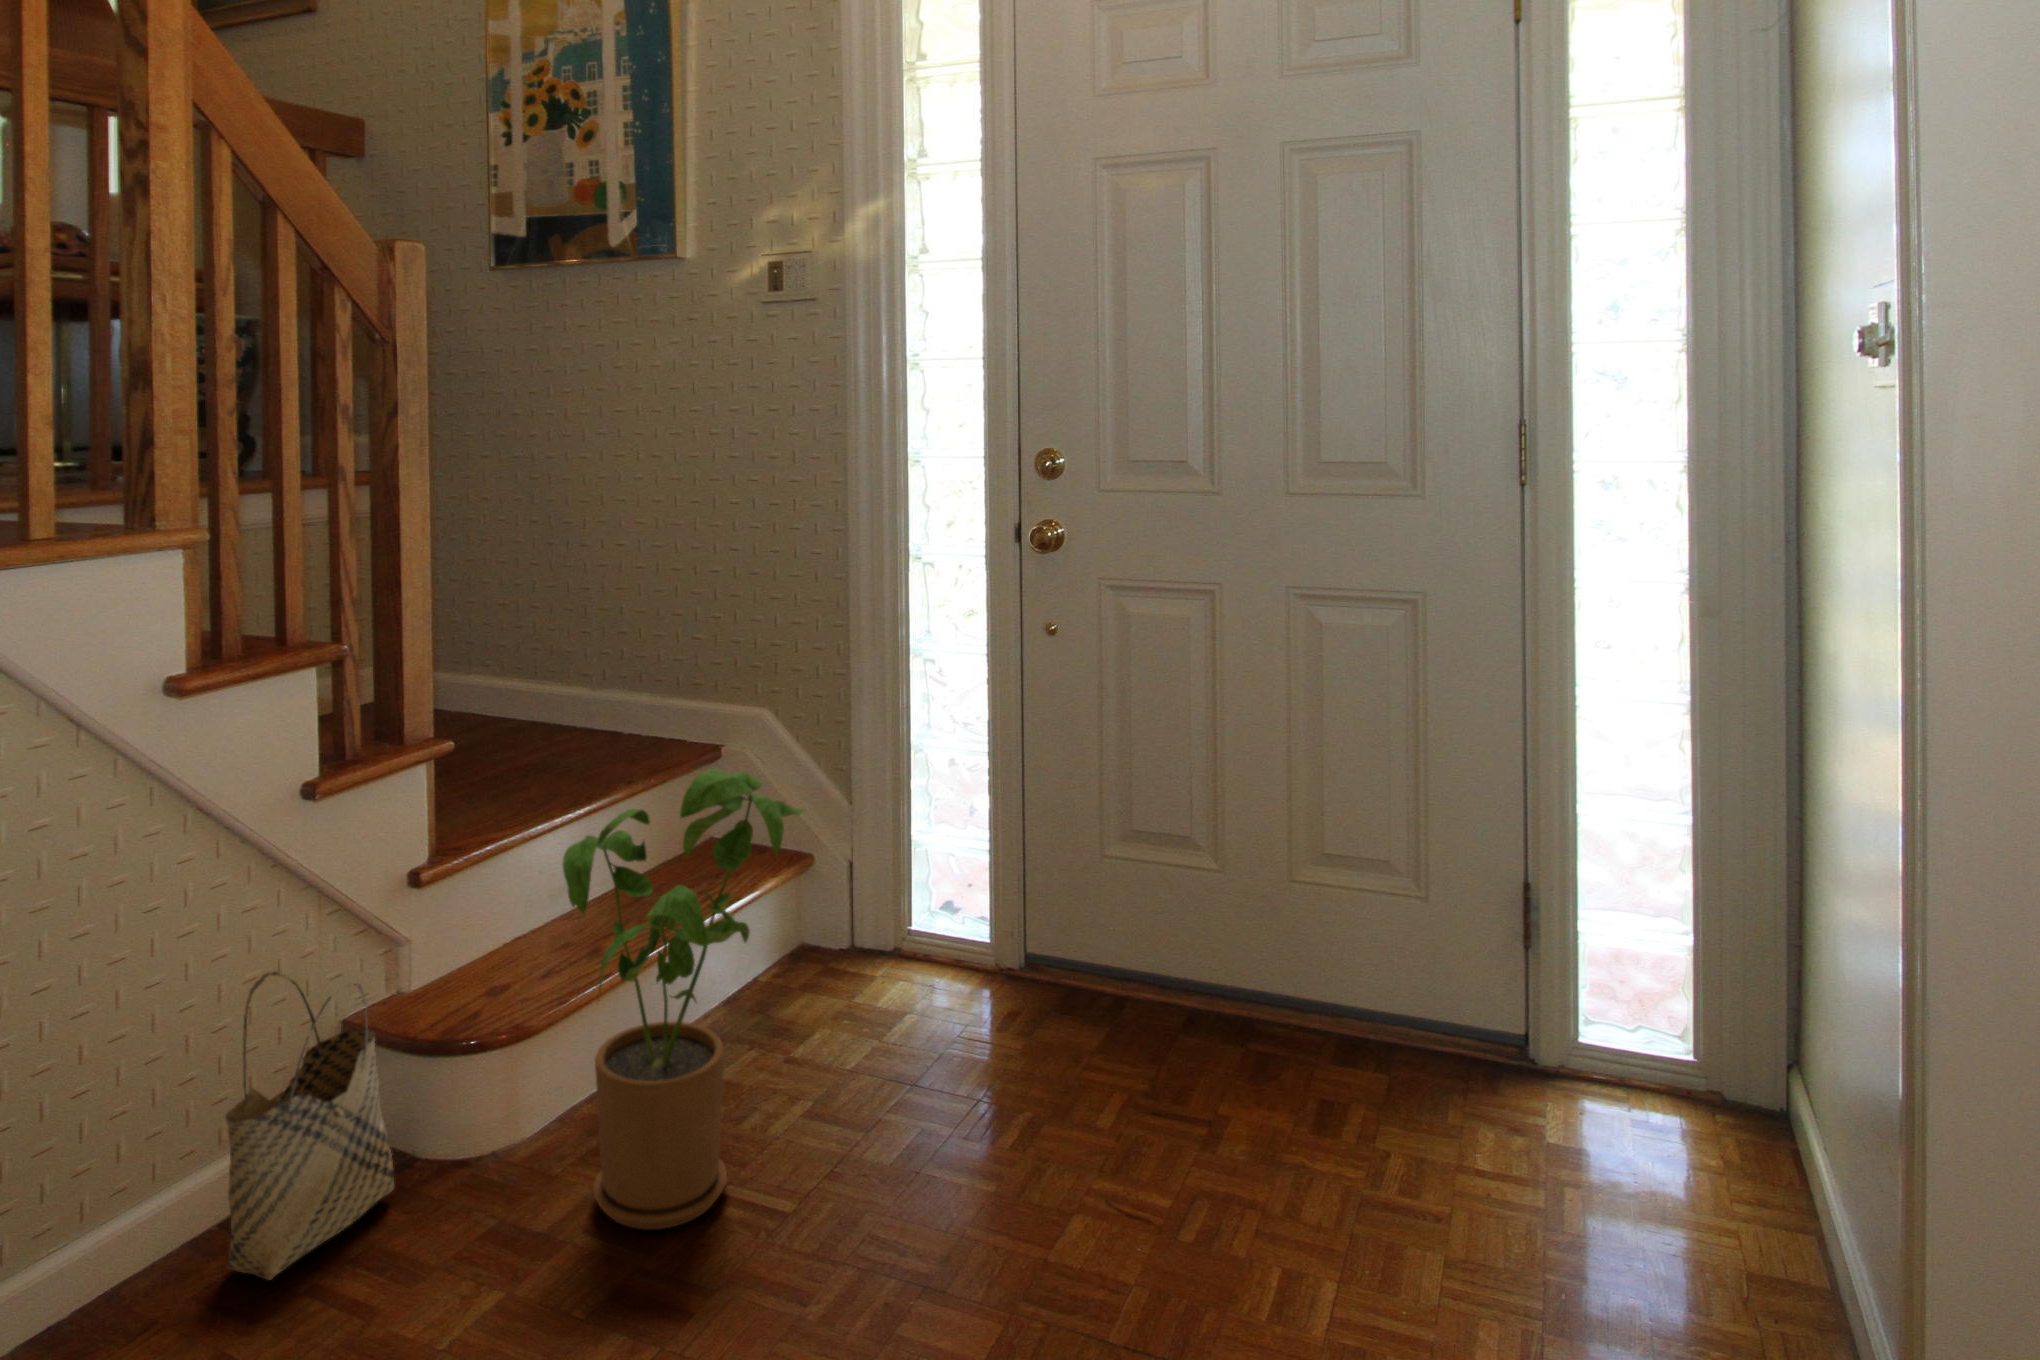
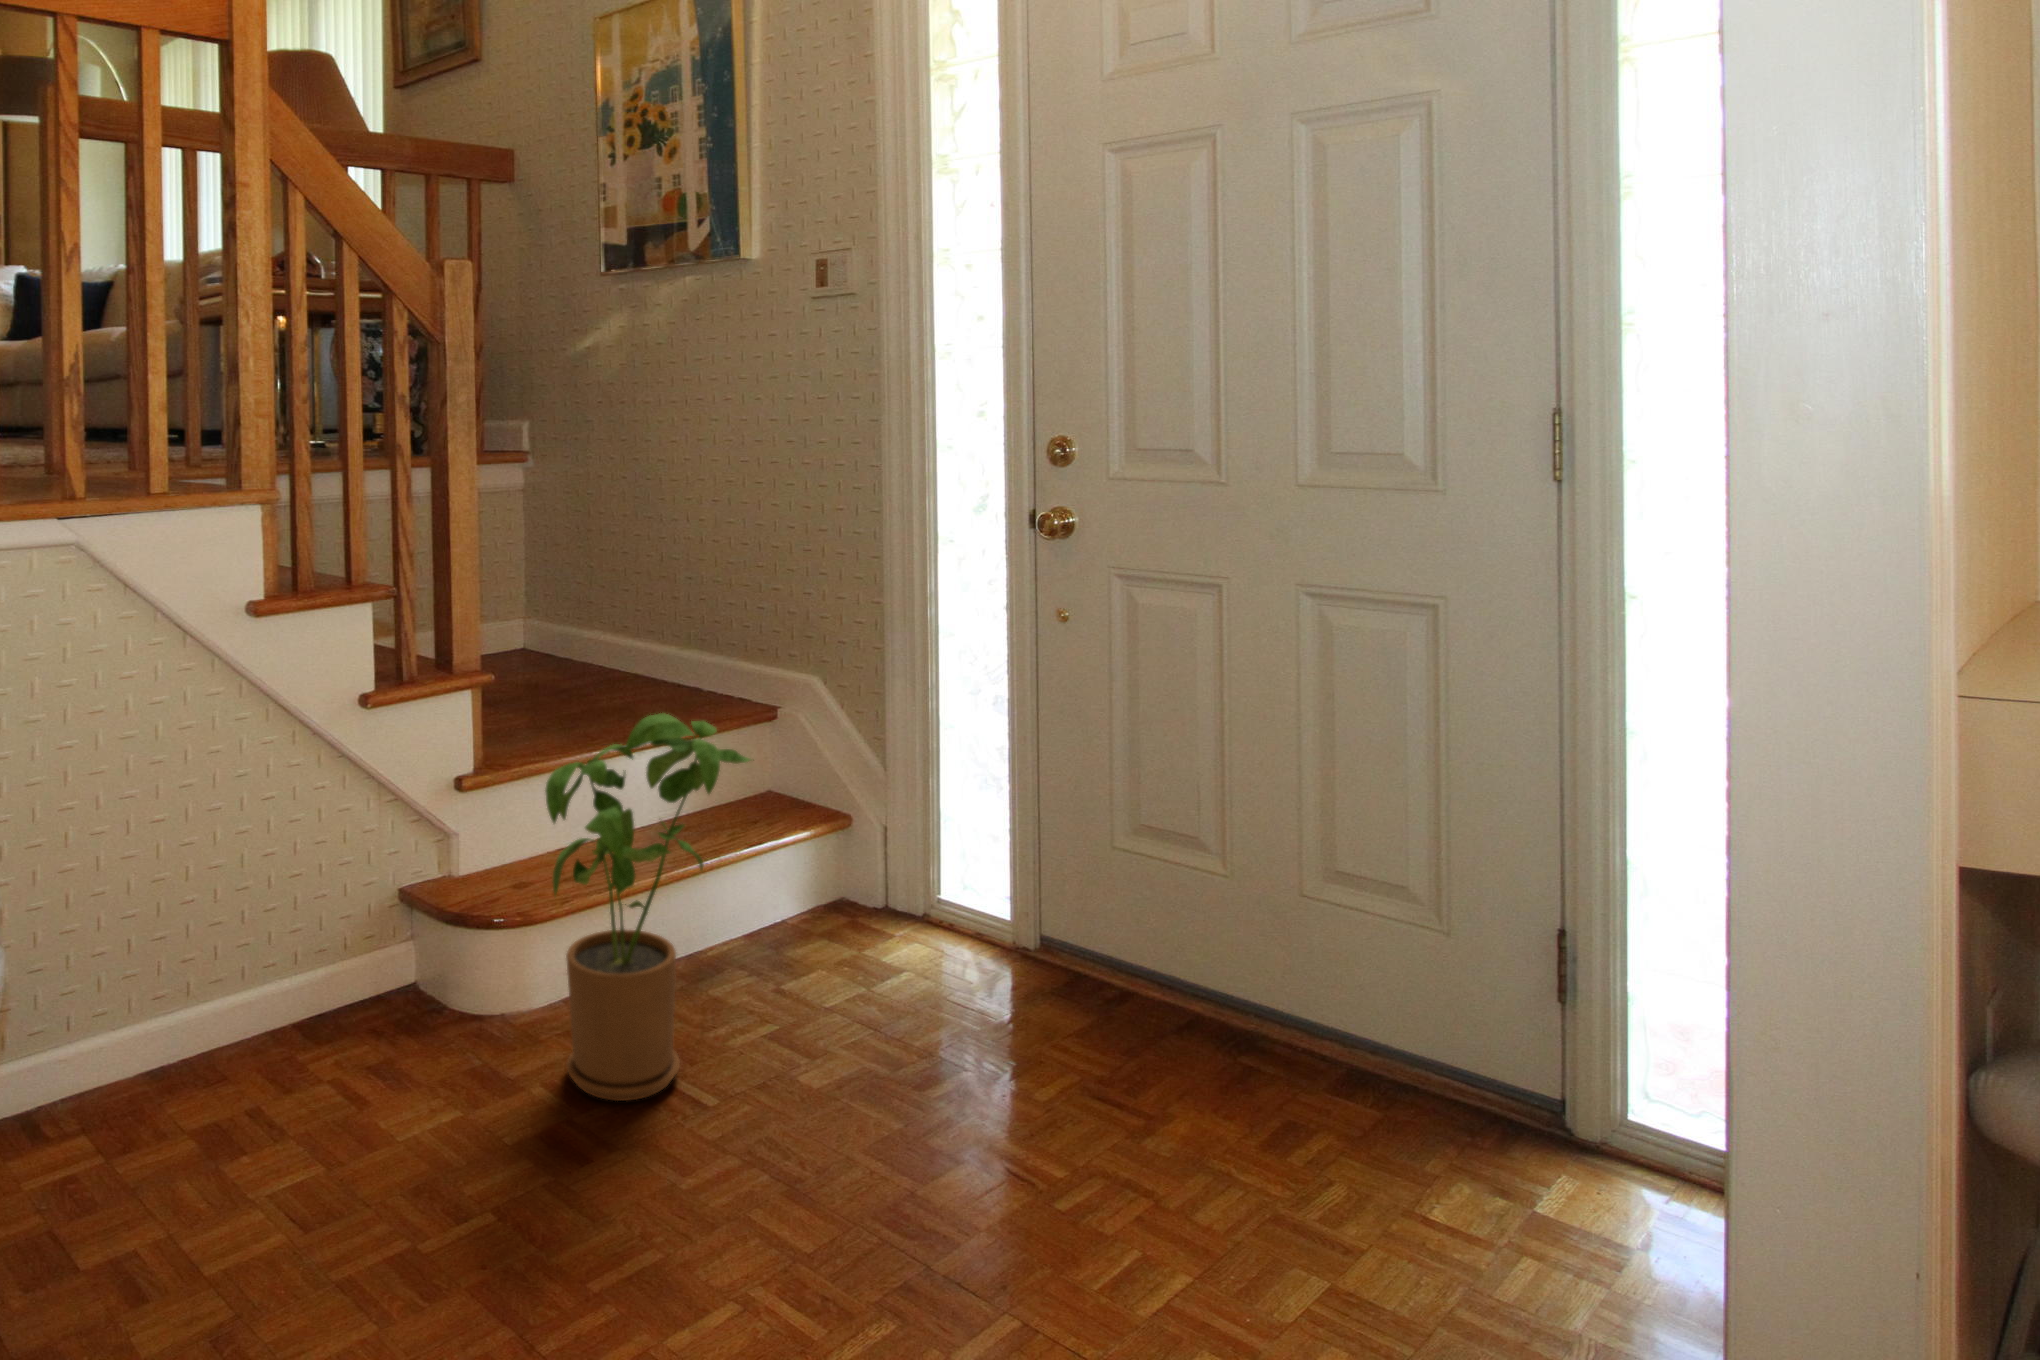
woven basket: present [225,972,394,1280] -> none [291,838,428,1071]

